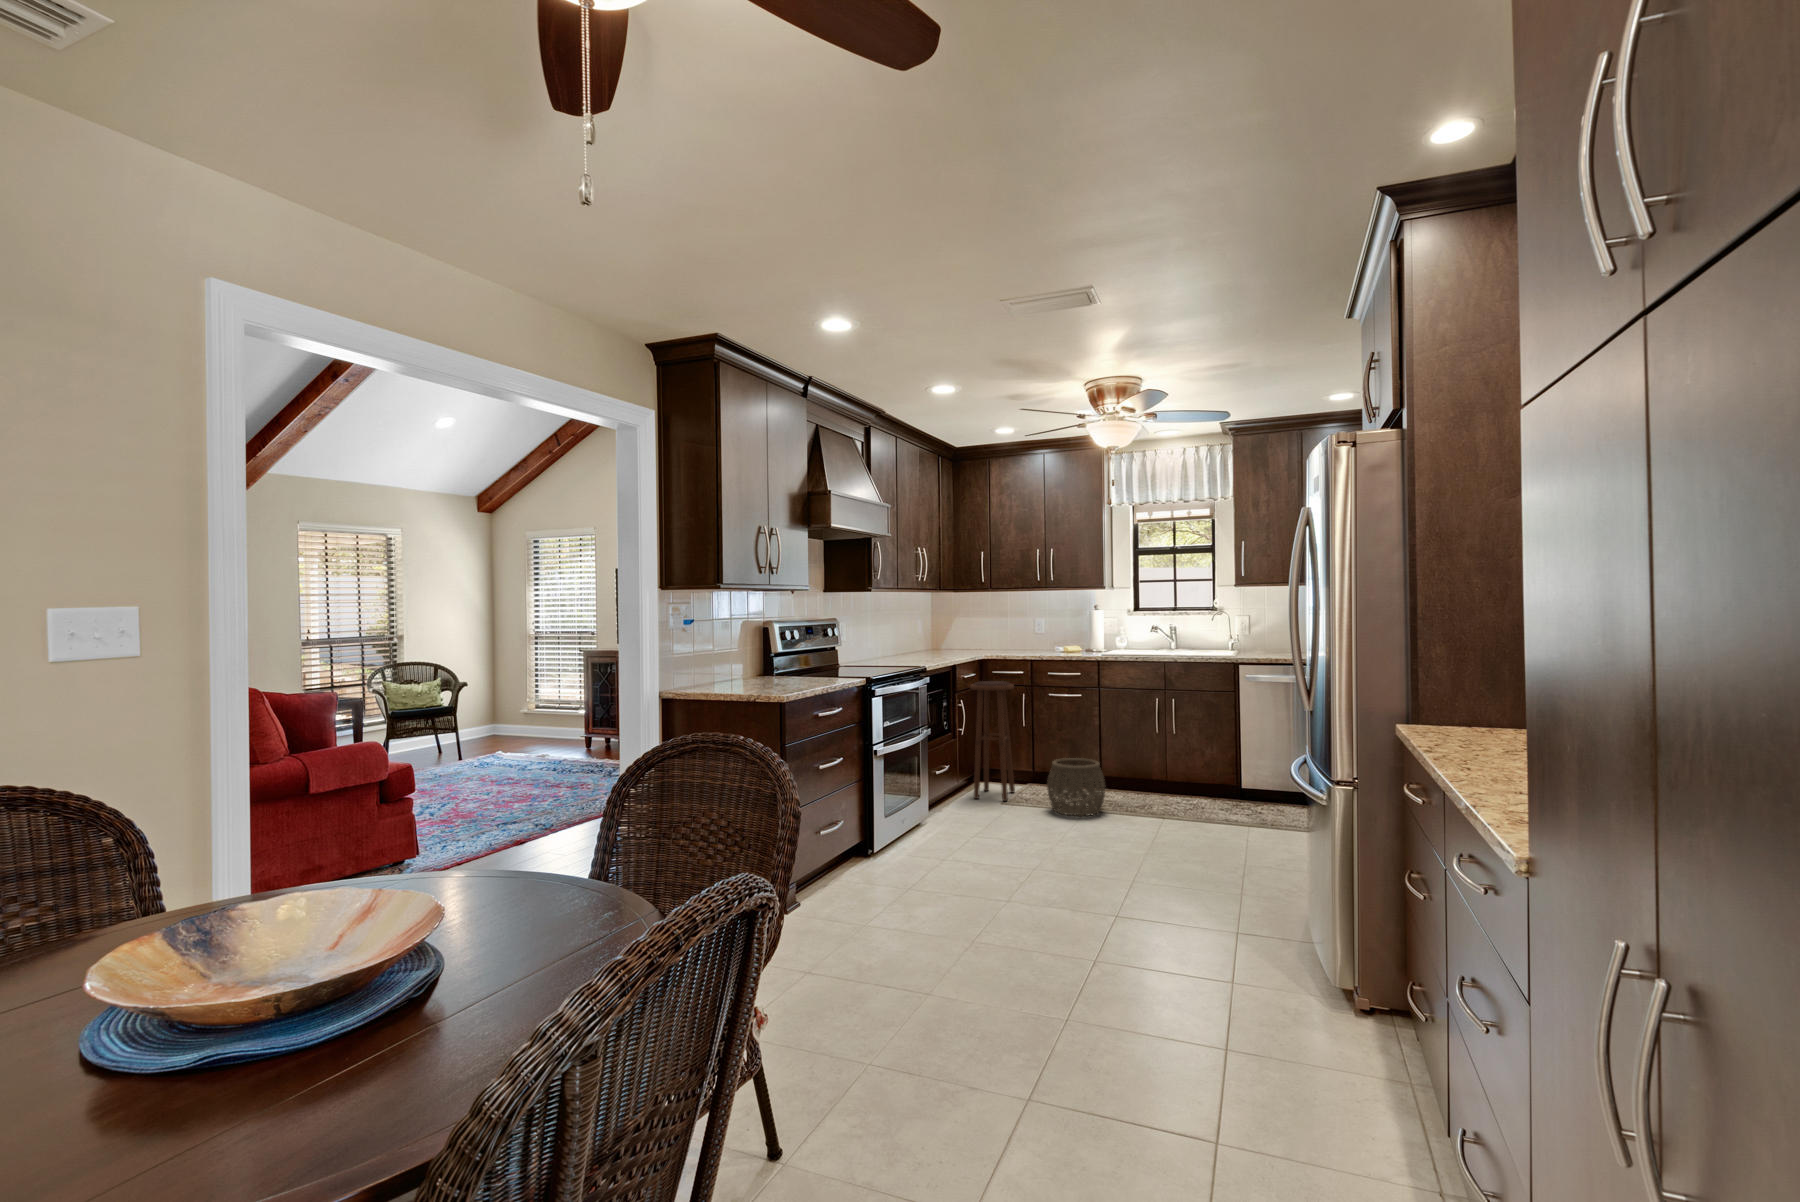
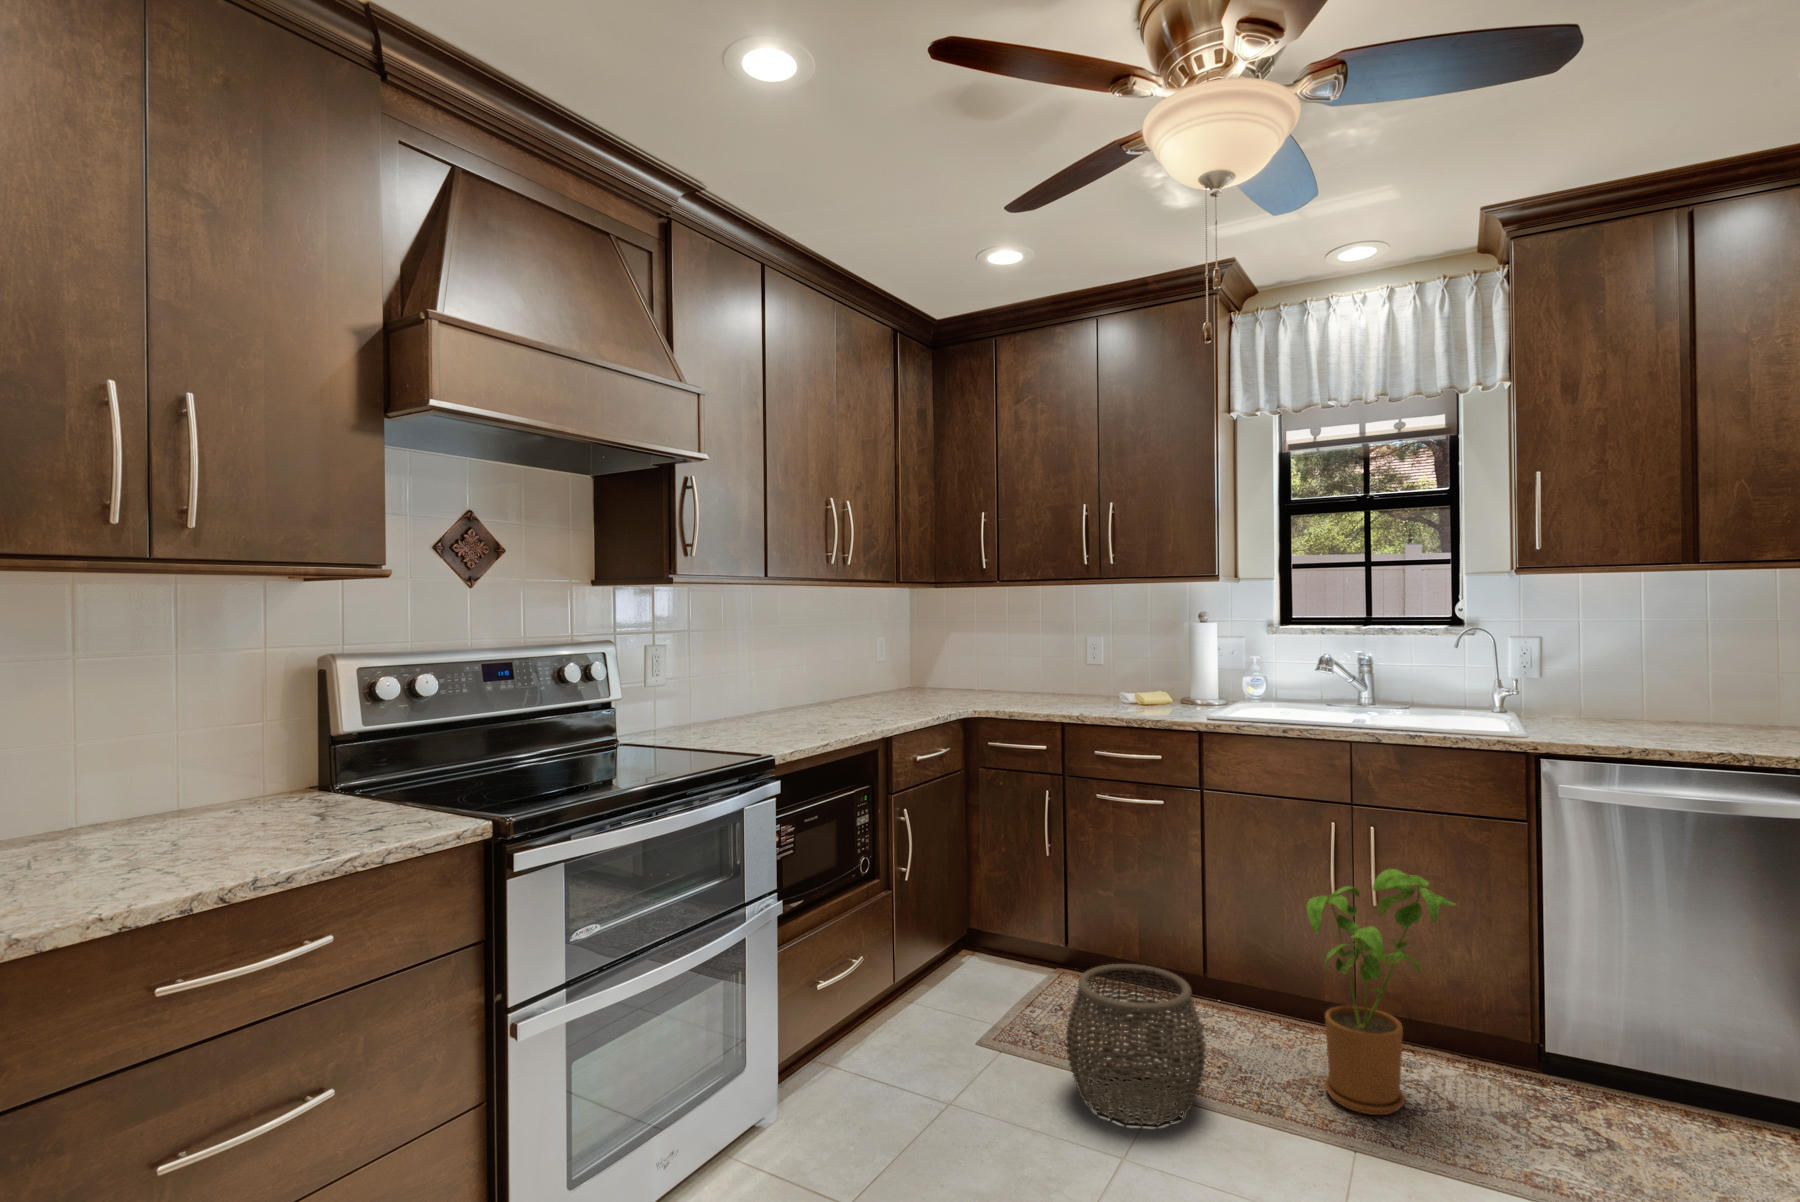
stool: present [970,681,1015,801] -> none [919,771,1018,1042]
house plant: none [1146,710,1206,811] -> present [1307,869,1455,1115]

